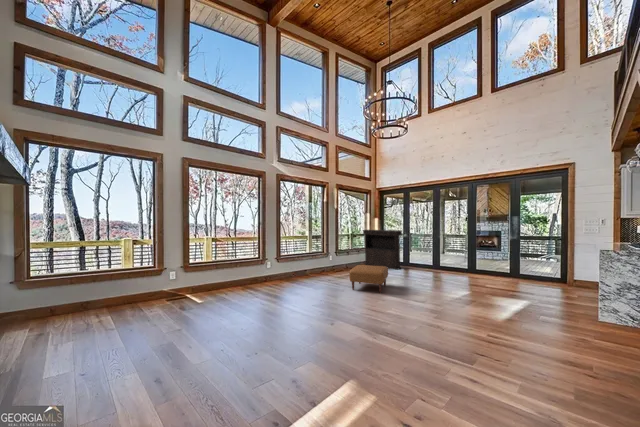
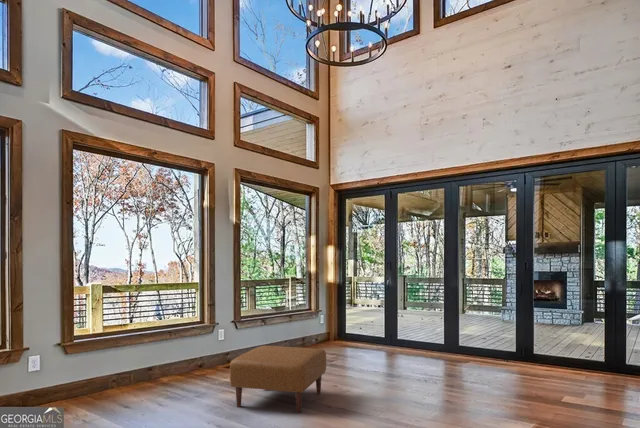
console table: present [363,230,402,270] -> none [299,269,378,355]

